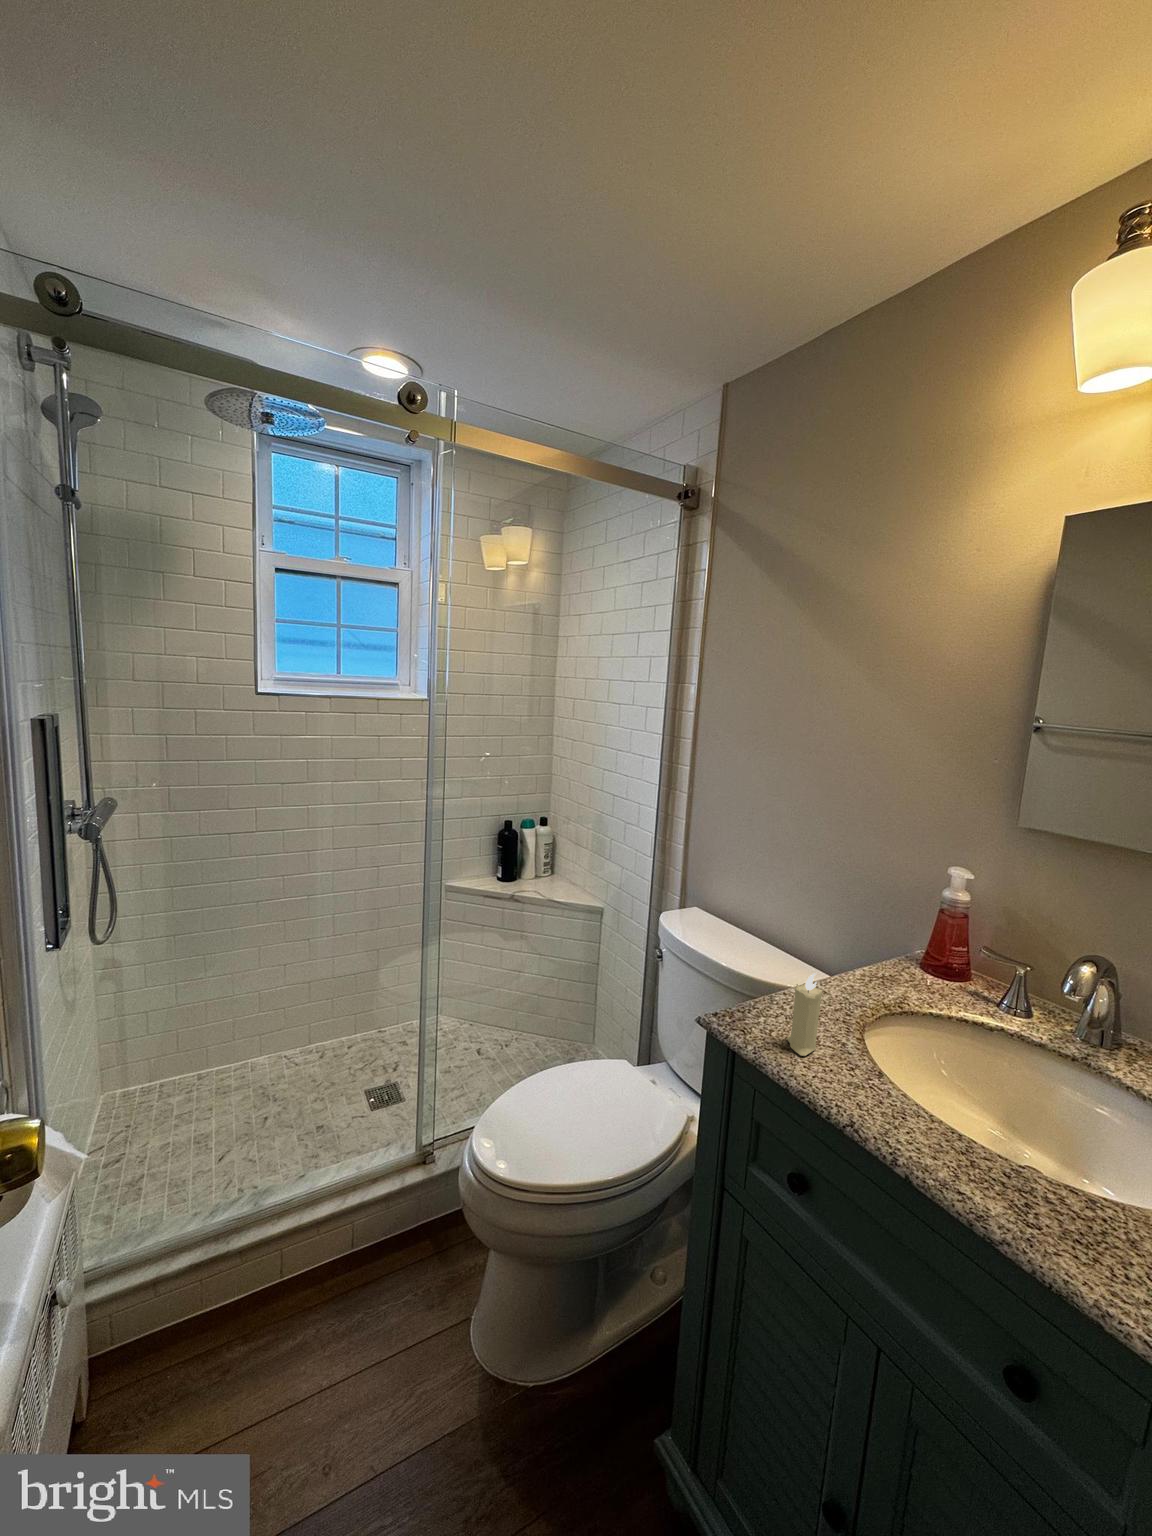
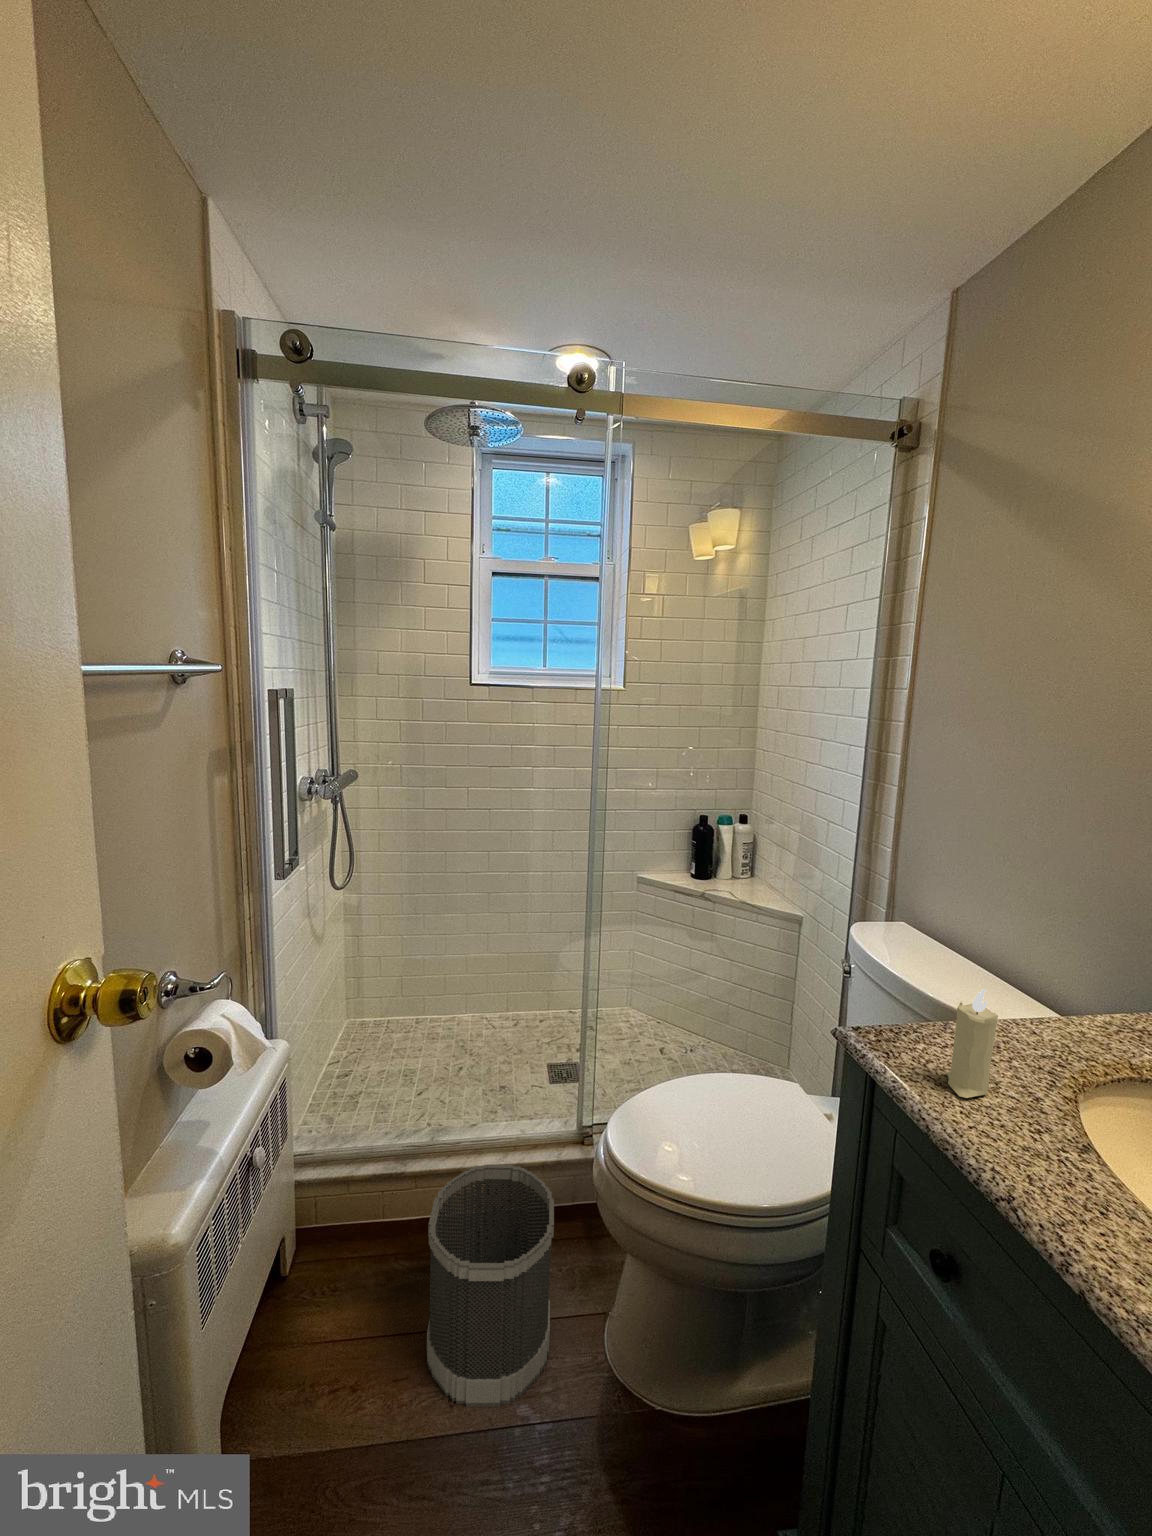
wastebasket: none [290,1207,426,1469] -> present [427,1165,554,1407]

